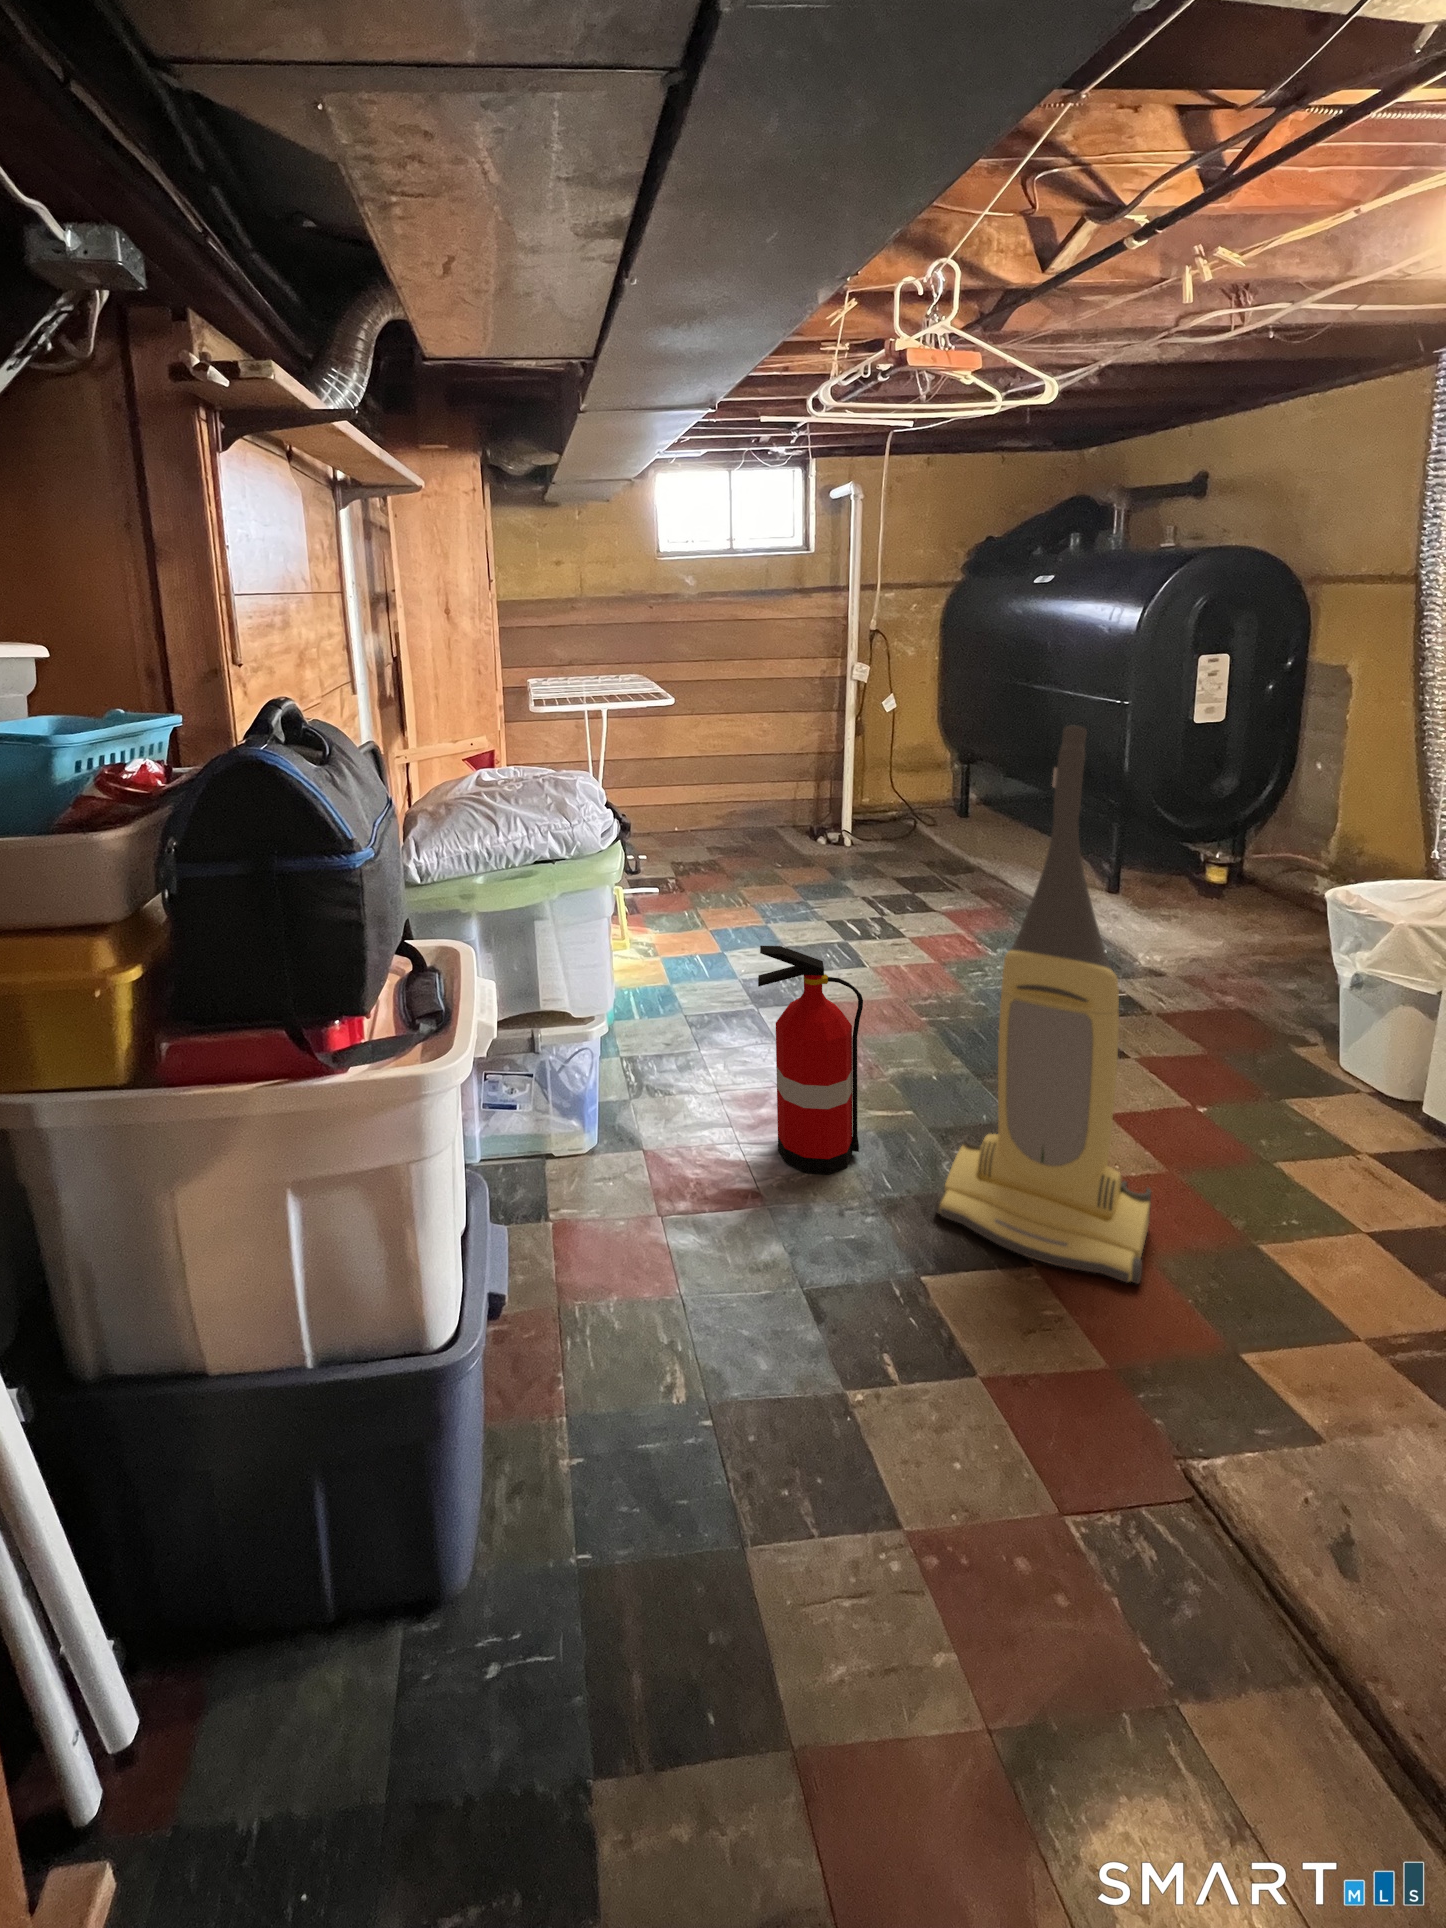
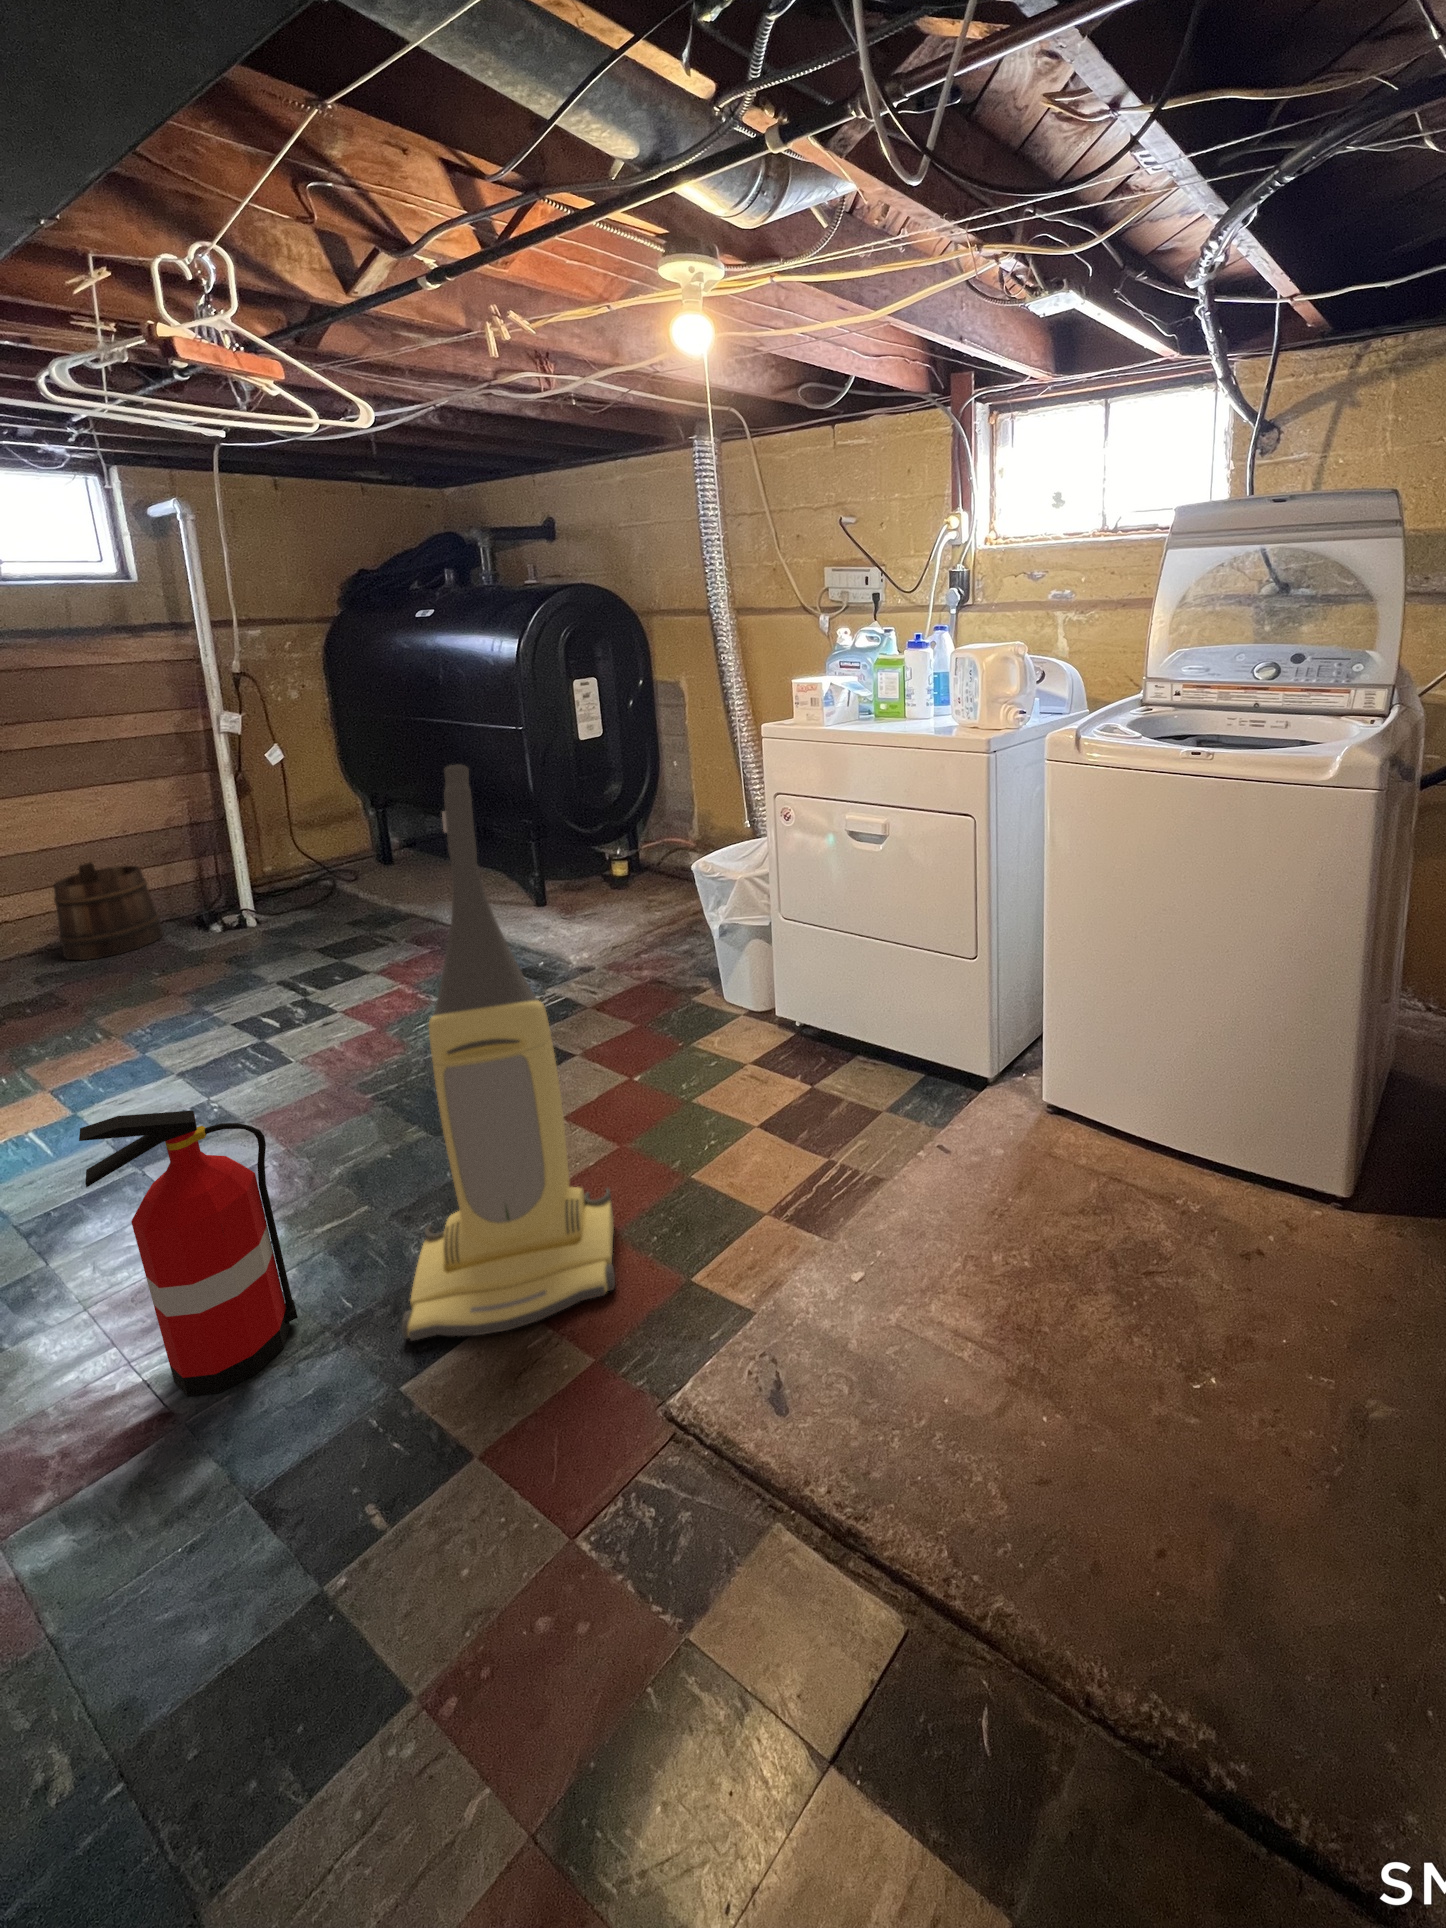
bucket: none [725,771,785,845] -> present [53,862,163,960]

